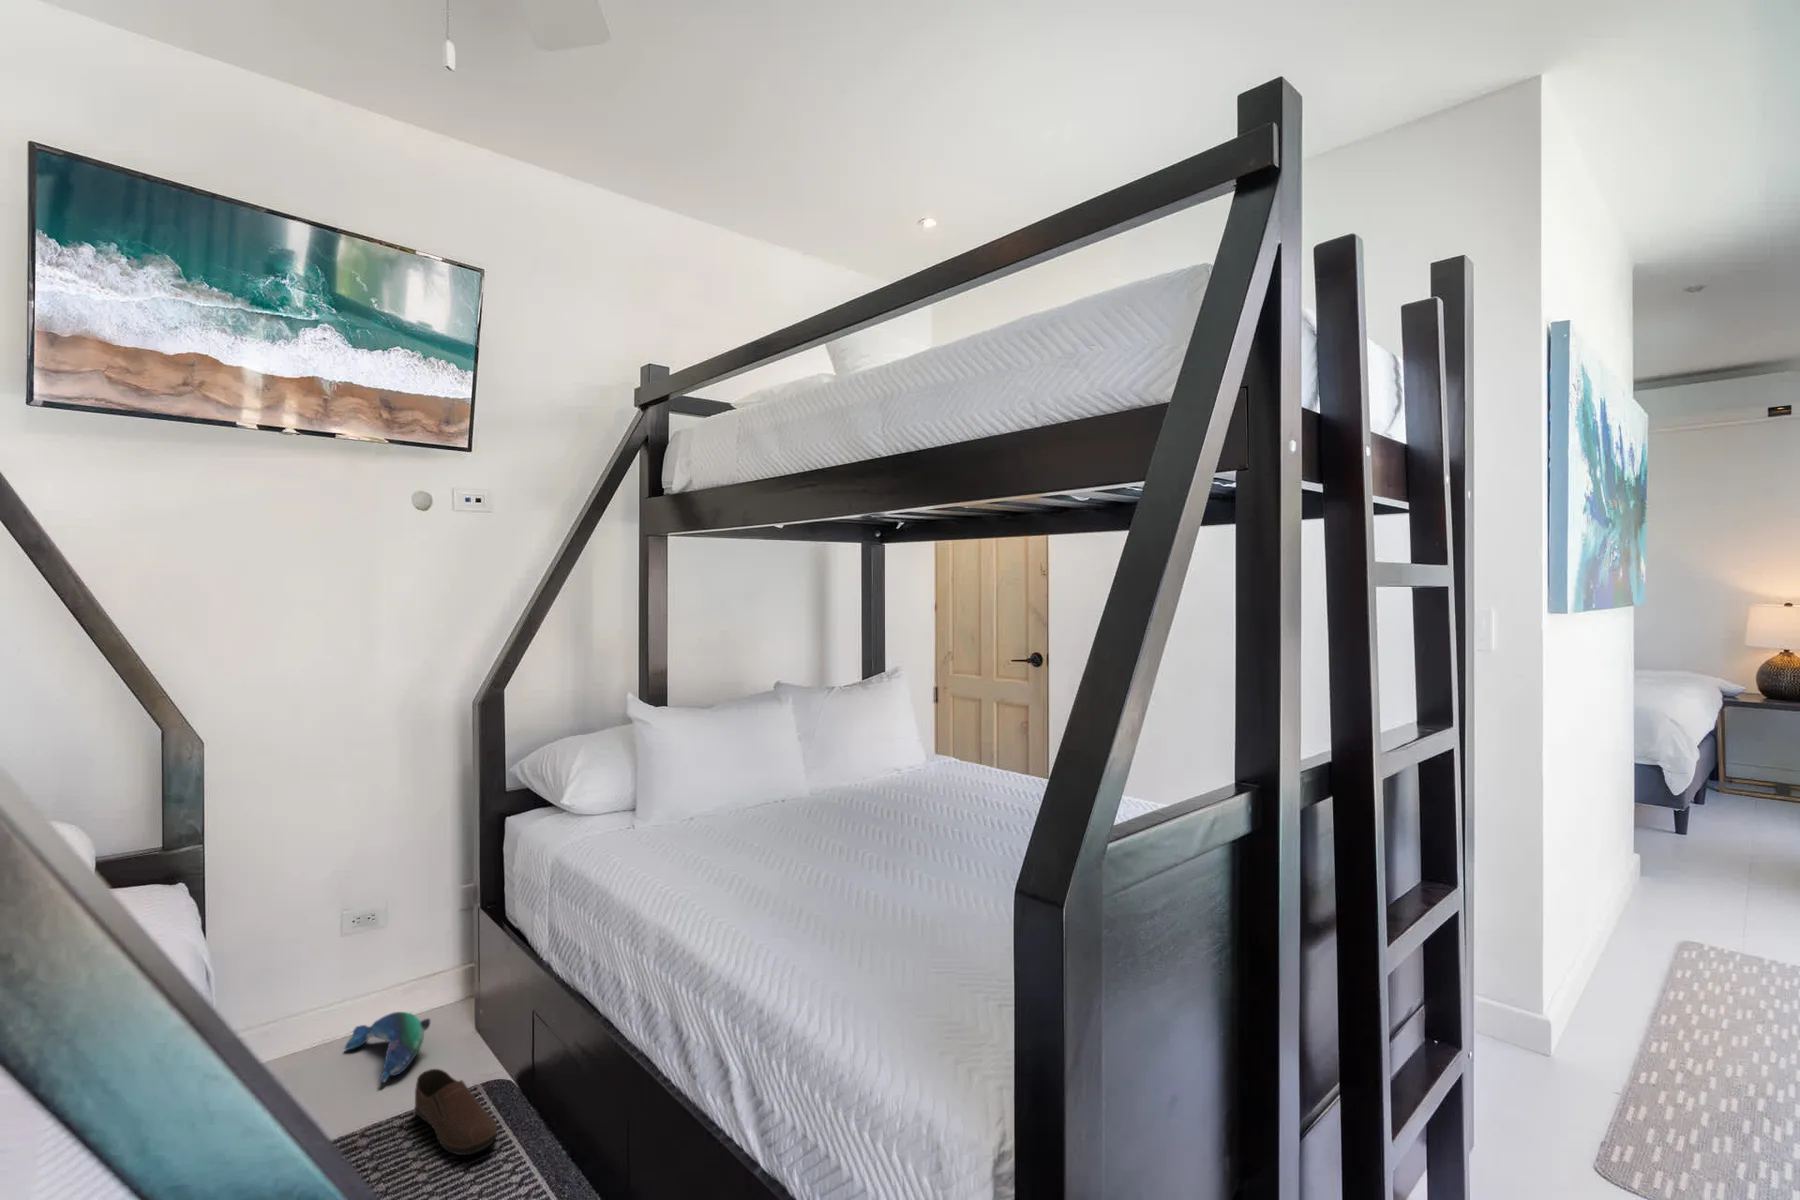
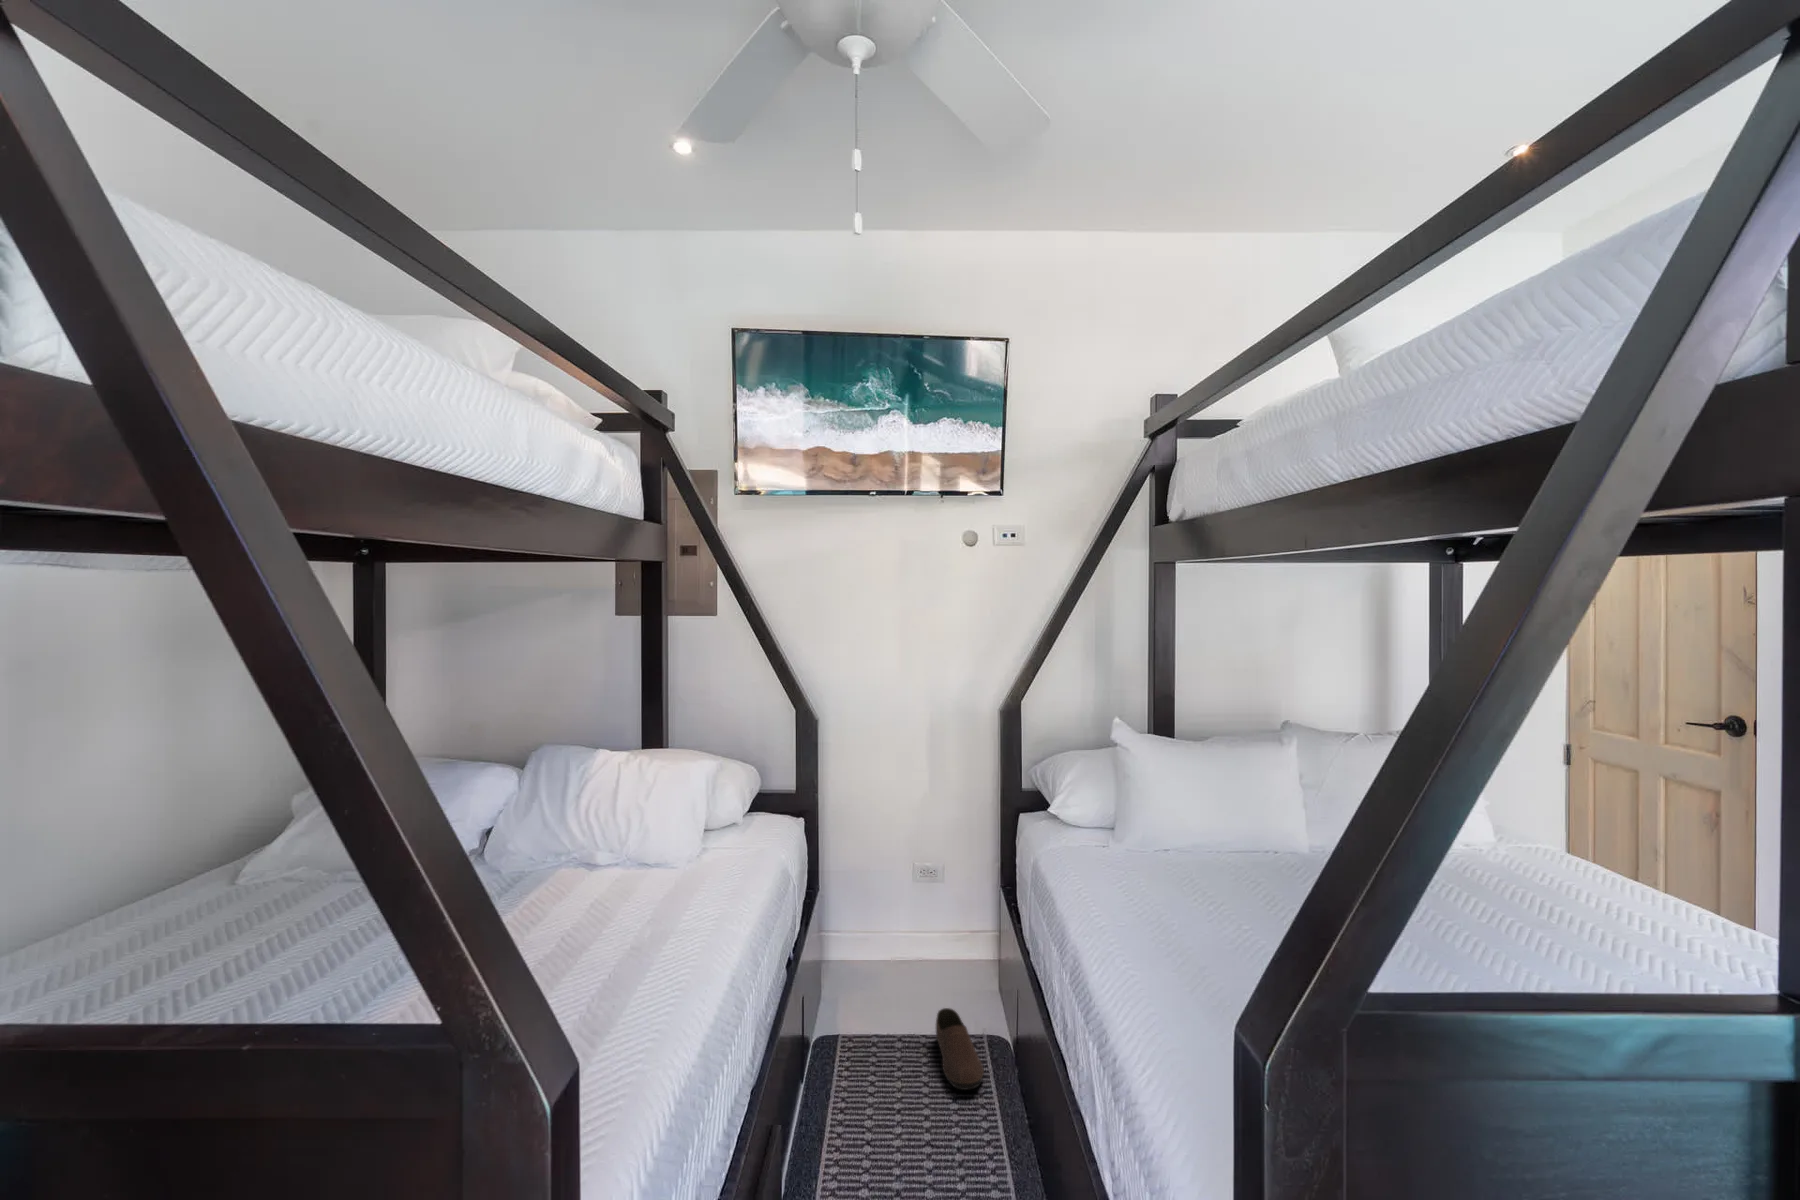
plush toy: present [345,1012,430,1083] -> none [910,951,964,1006]

